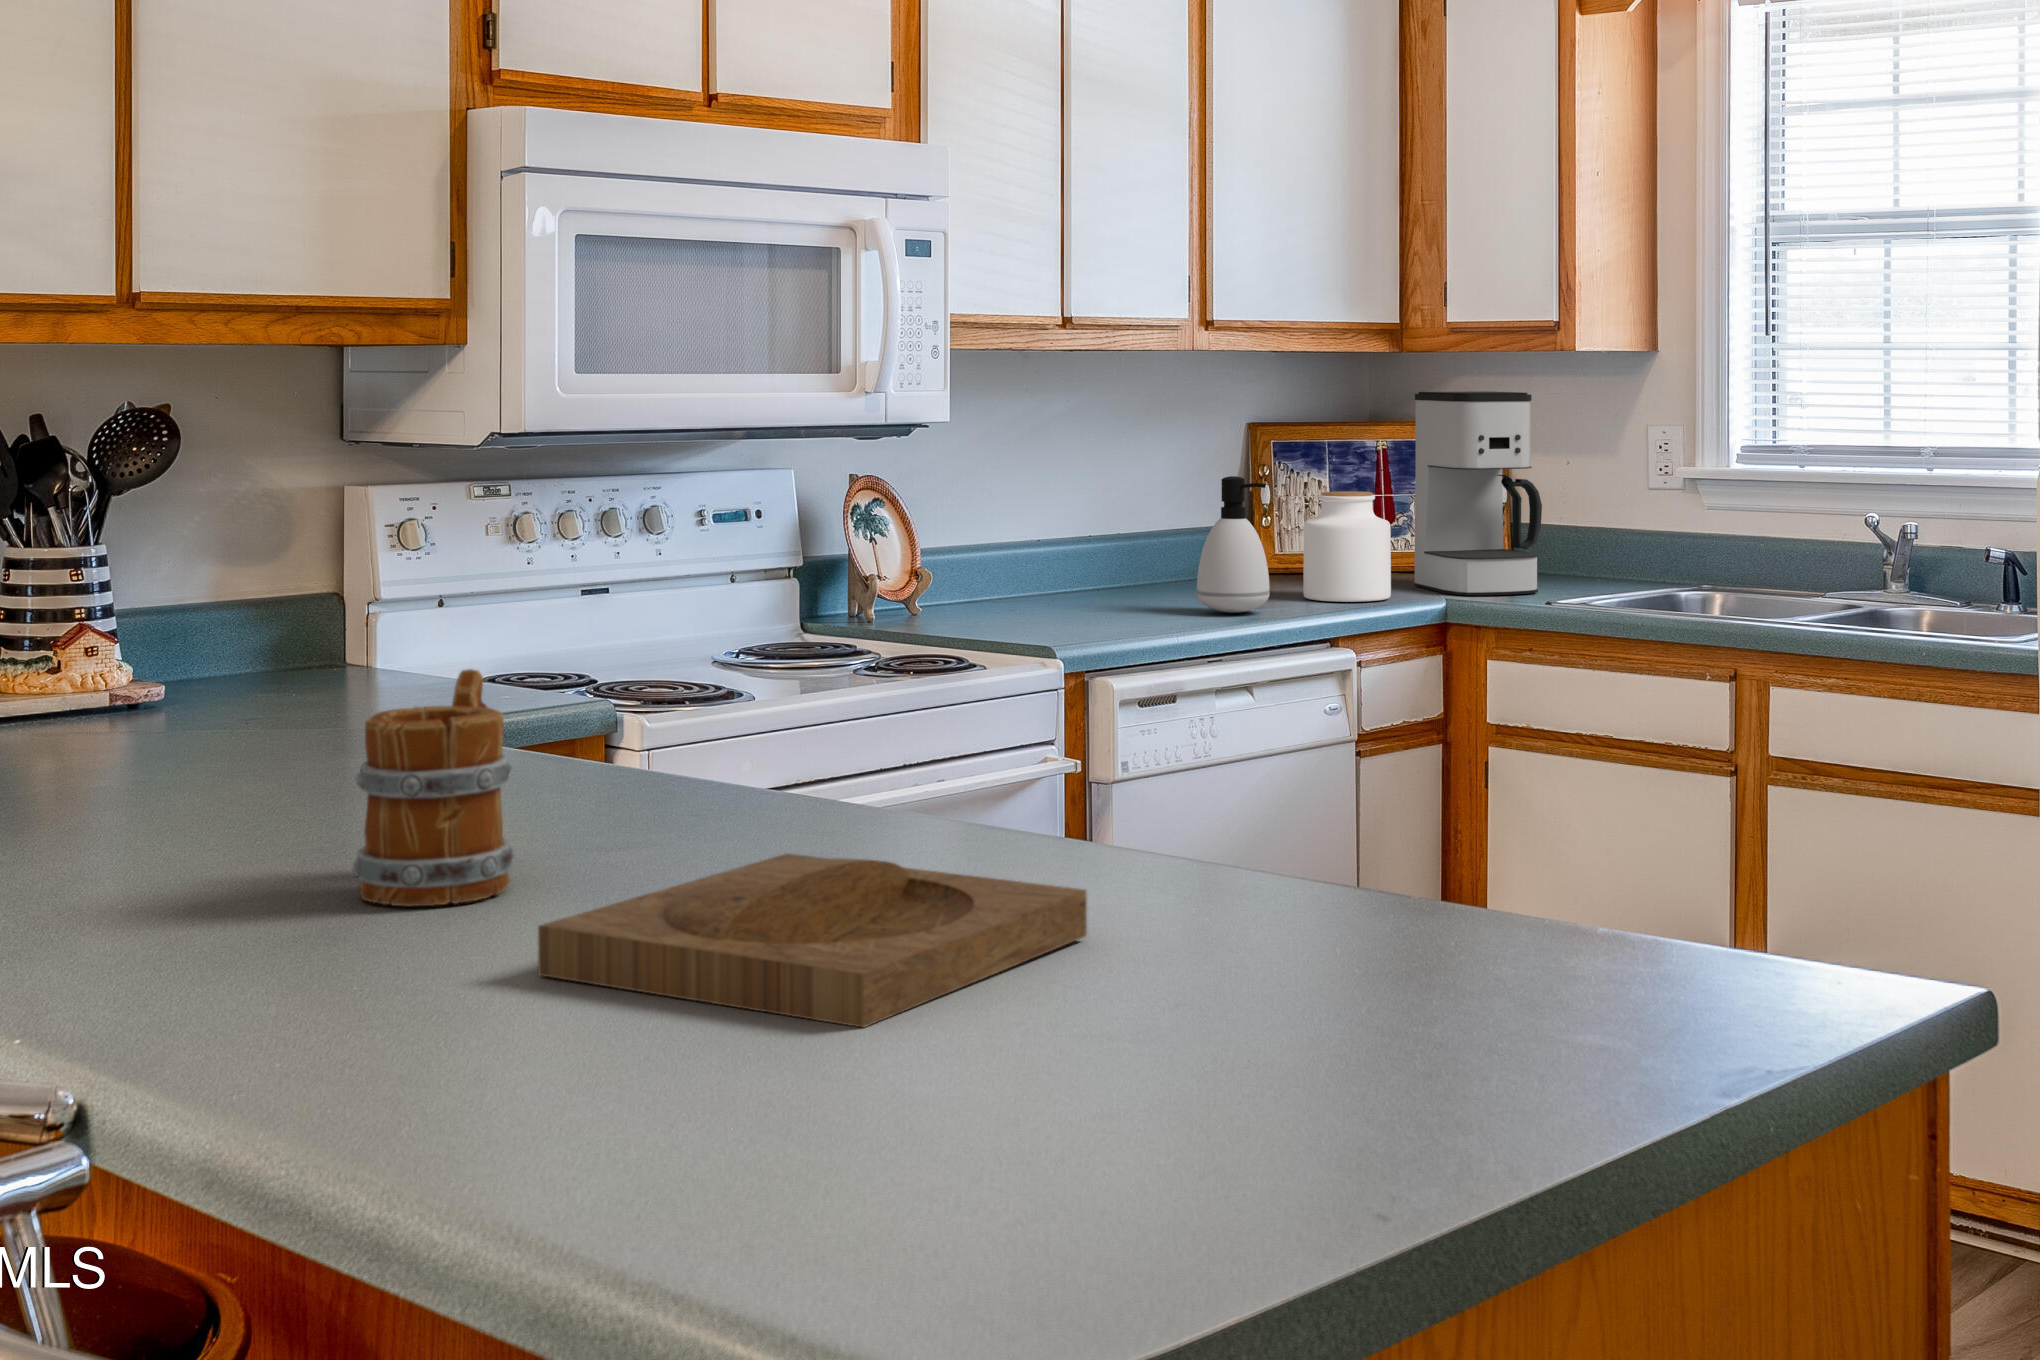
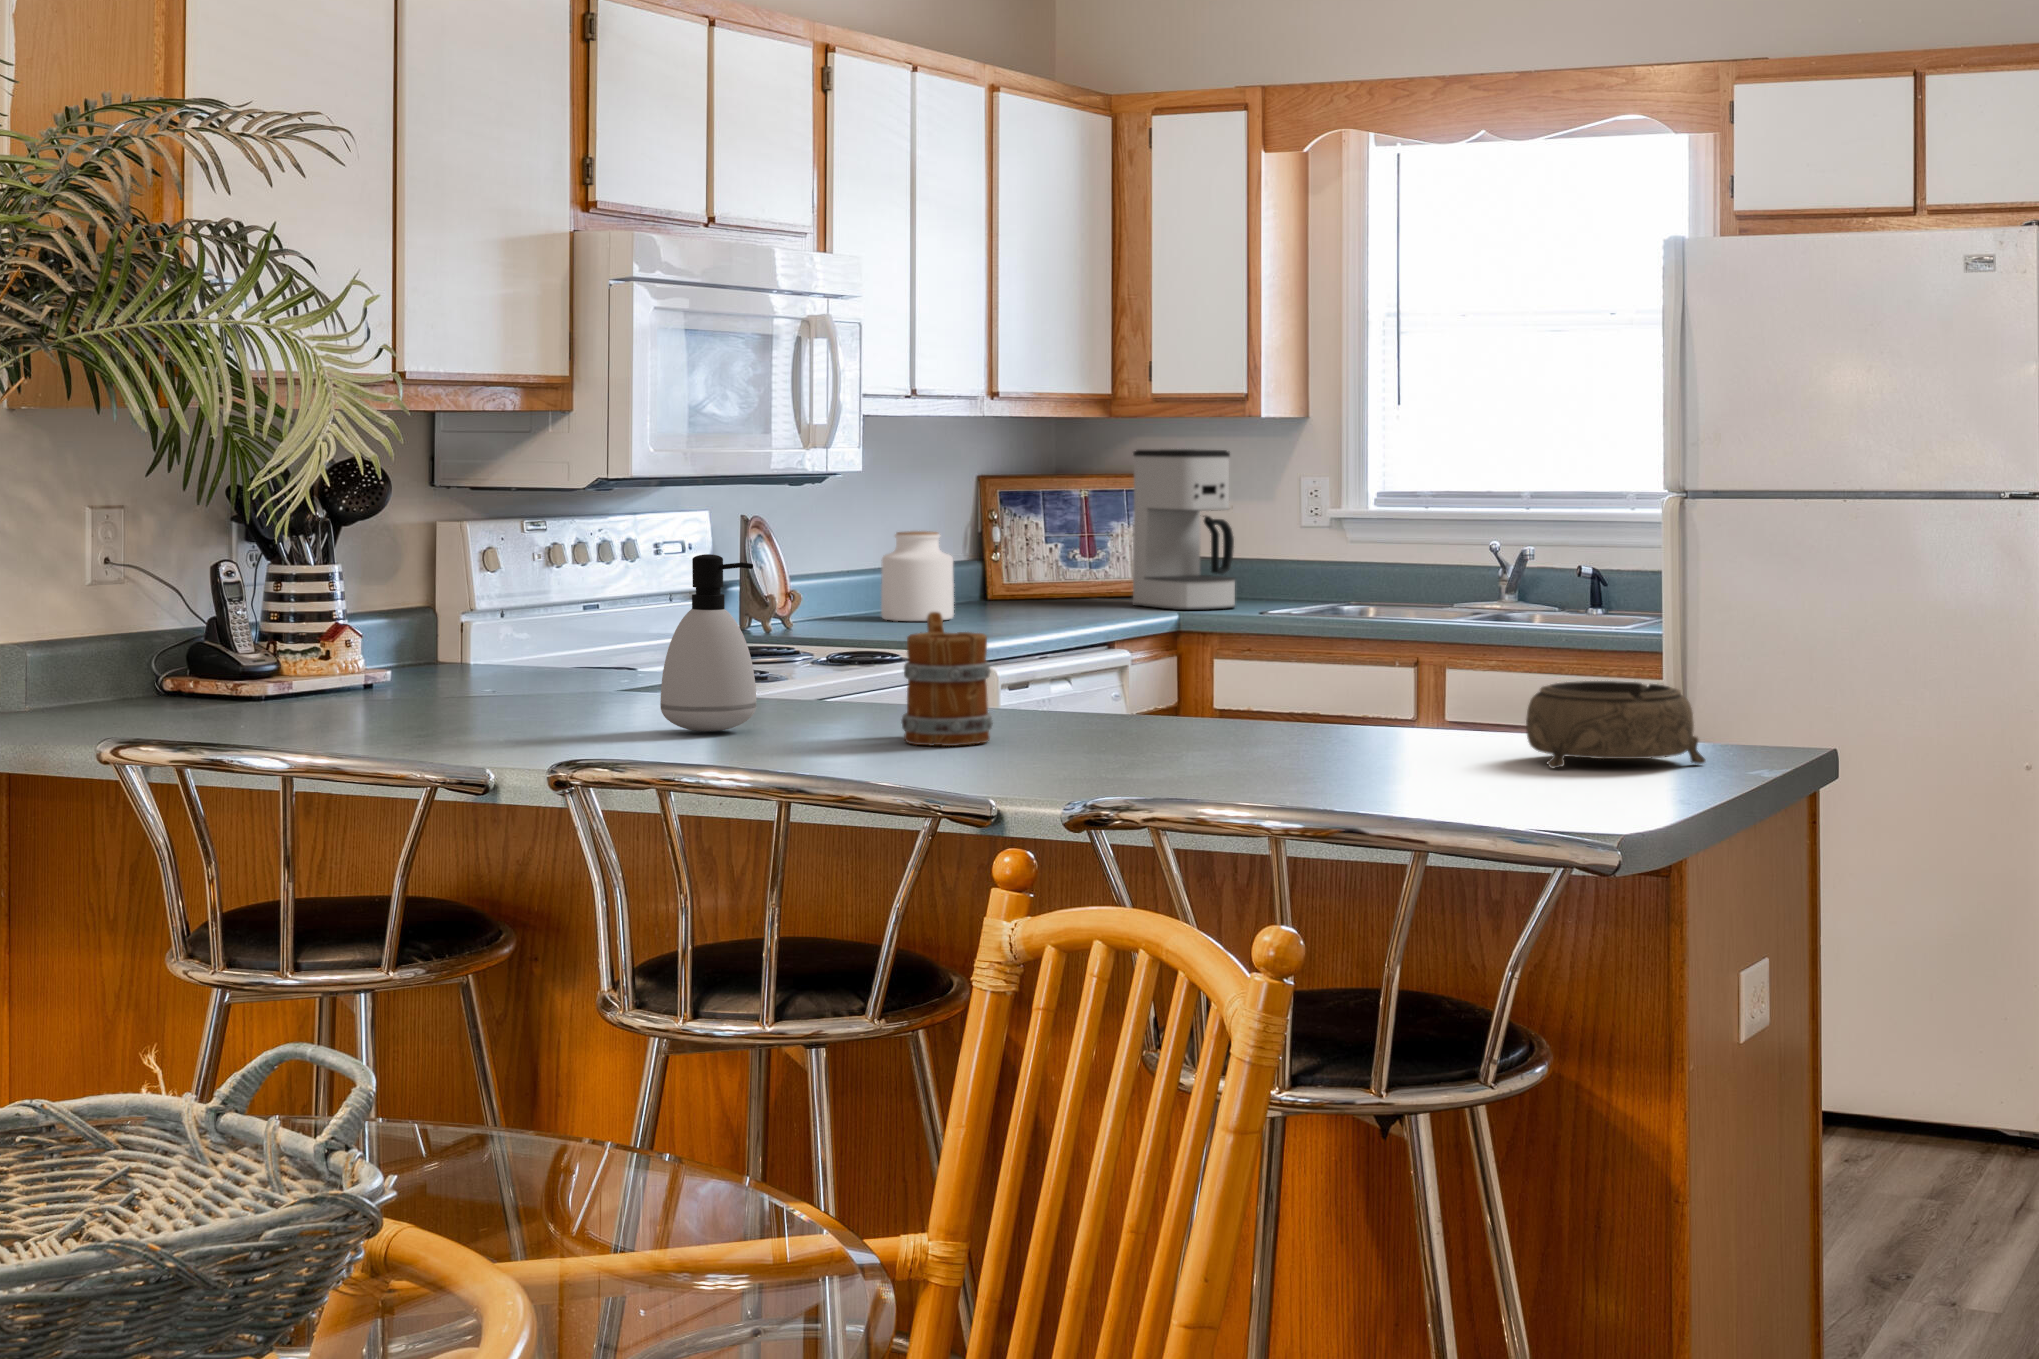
soap dispenser: present [1197,476,1270,613] -> present [660,554,757,732]
jar: present [1303,491,1391,602] -> present [881,531,954,621]
tray: present [538,854,1087,1027] -> none [1113,702,1363,767]
decorative bowl: none [1258,869,1609,1072] -> present [1526,681,1705,768]

